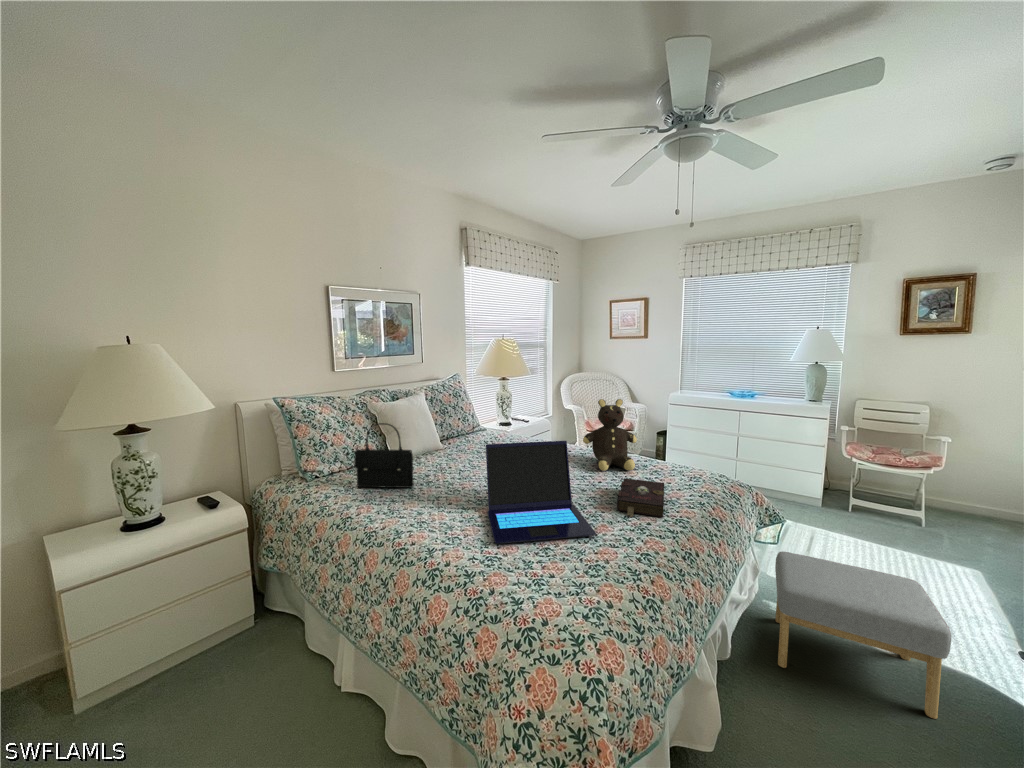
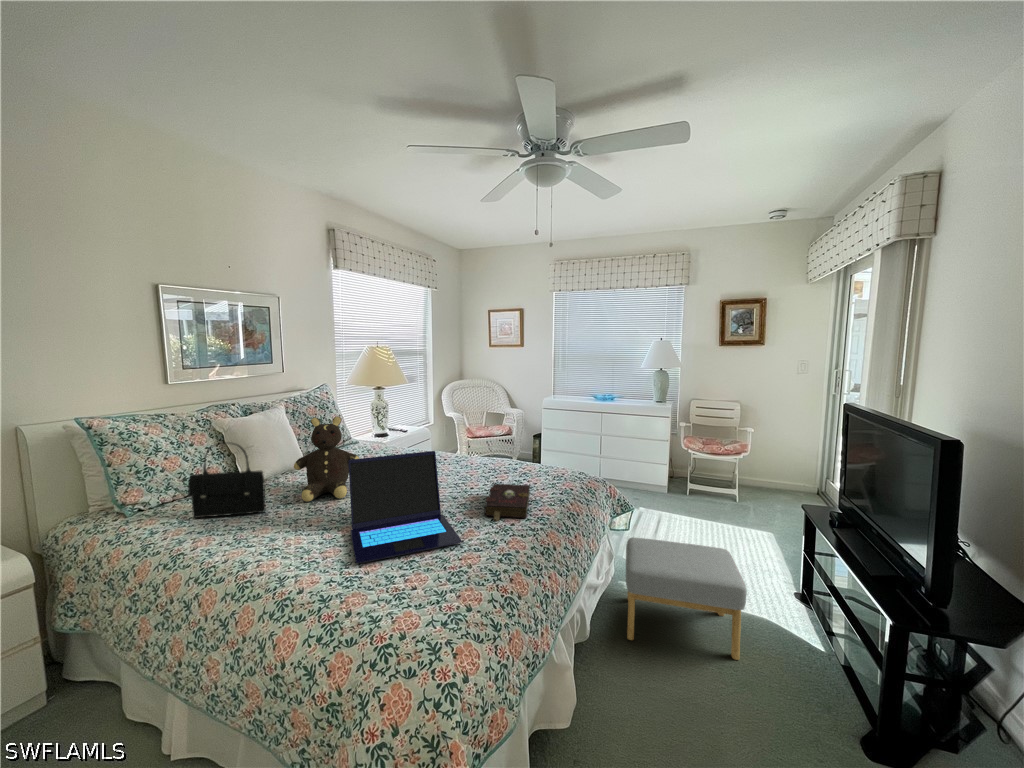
teddy bear: present [583,399,637,471] -> present [294,417,359,502]

